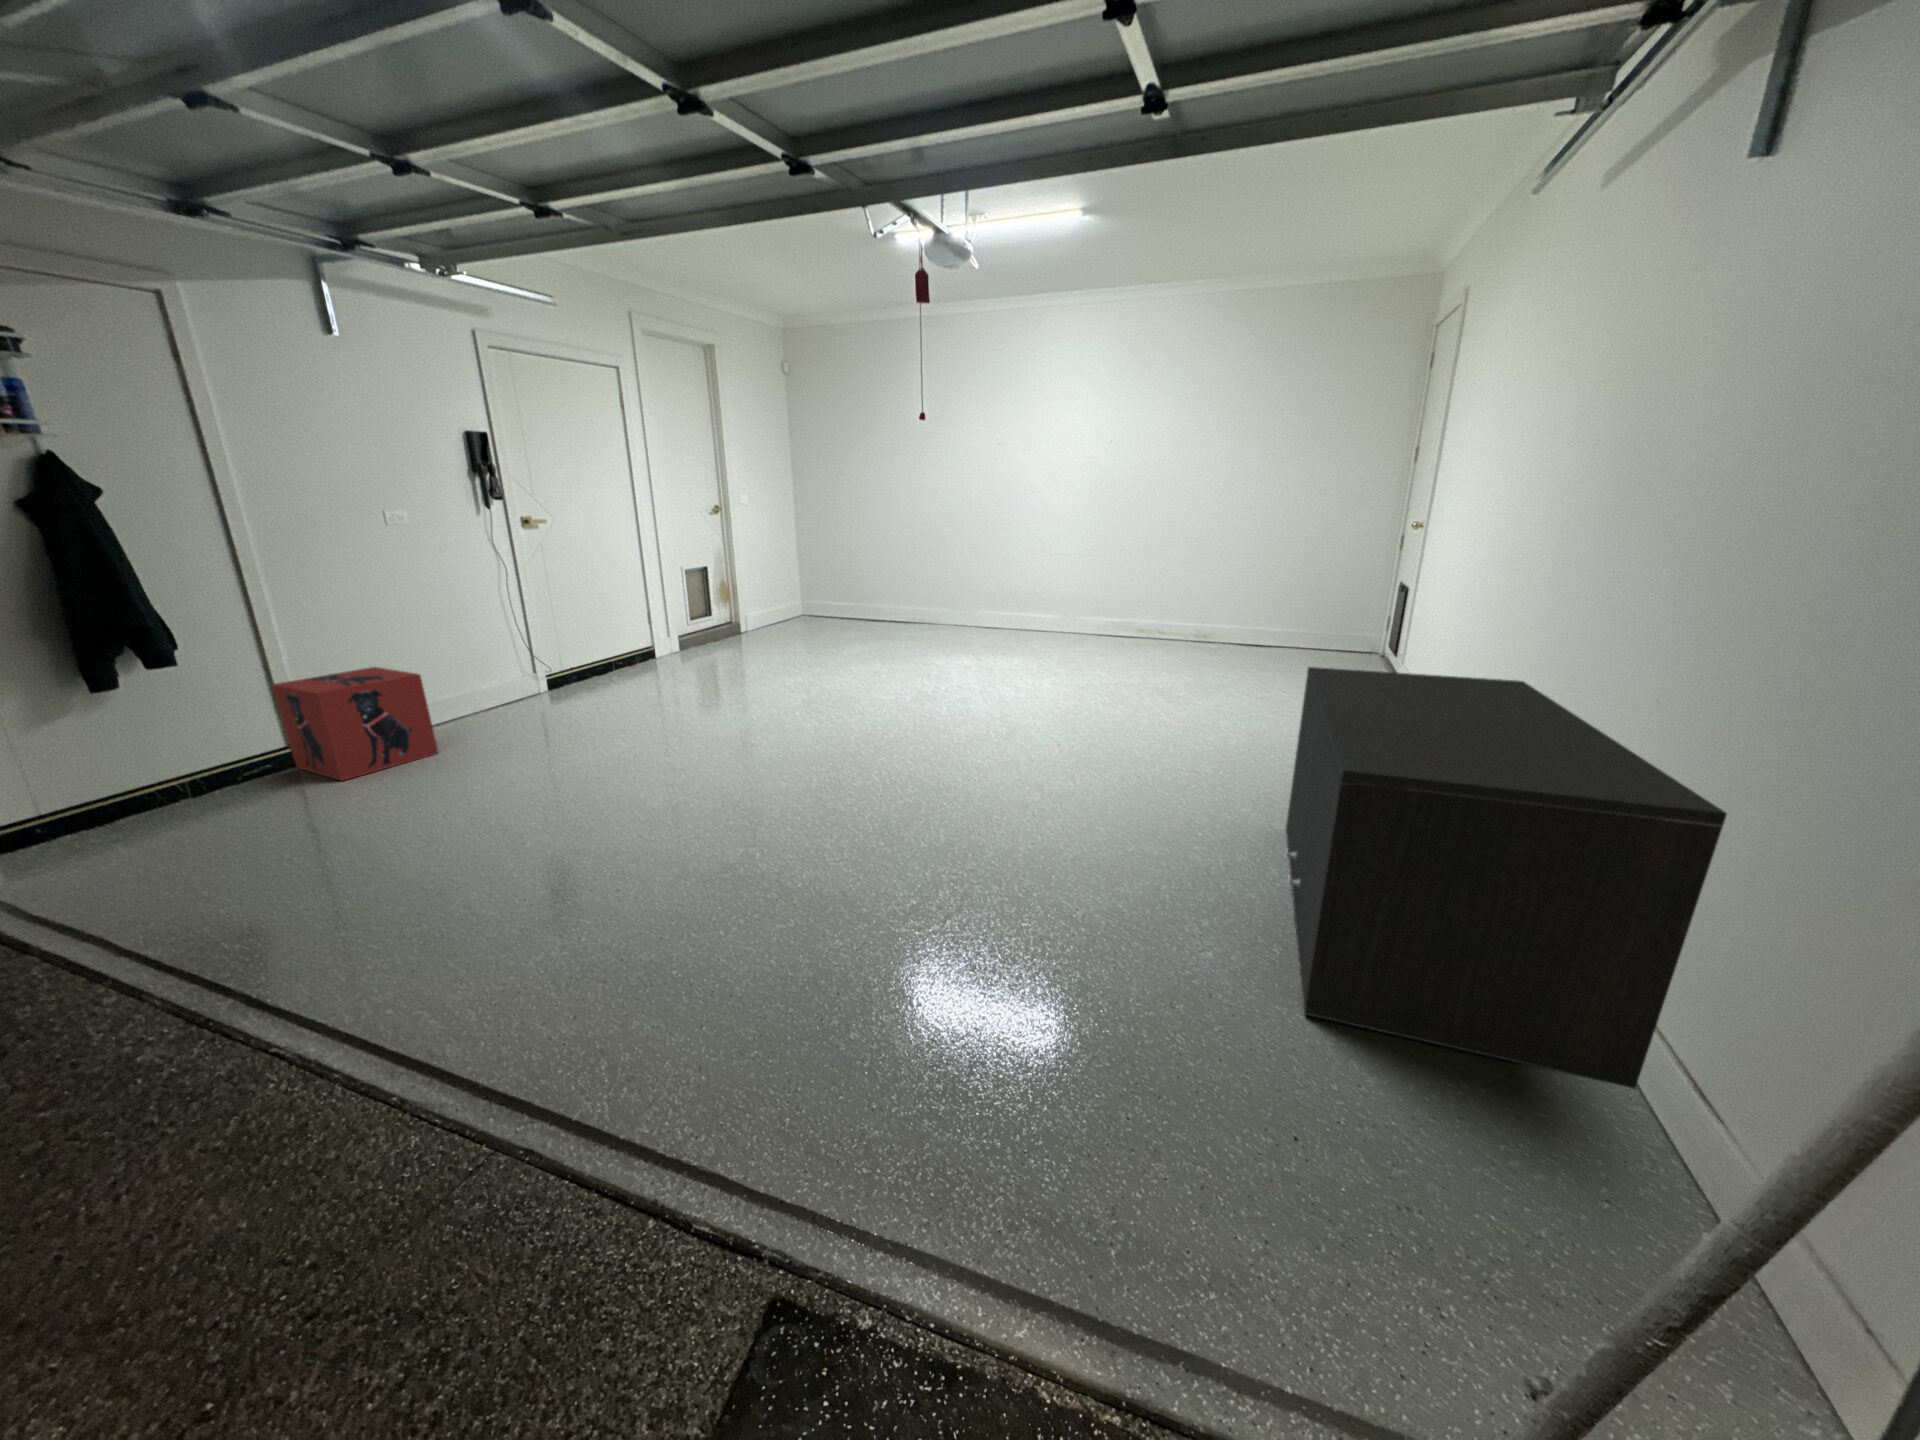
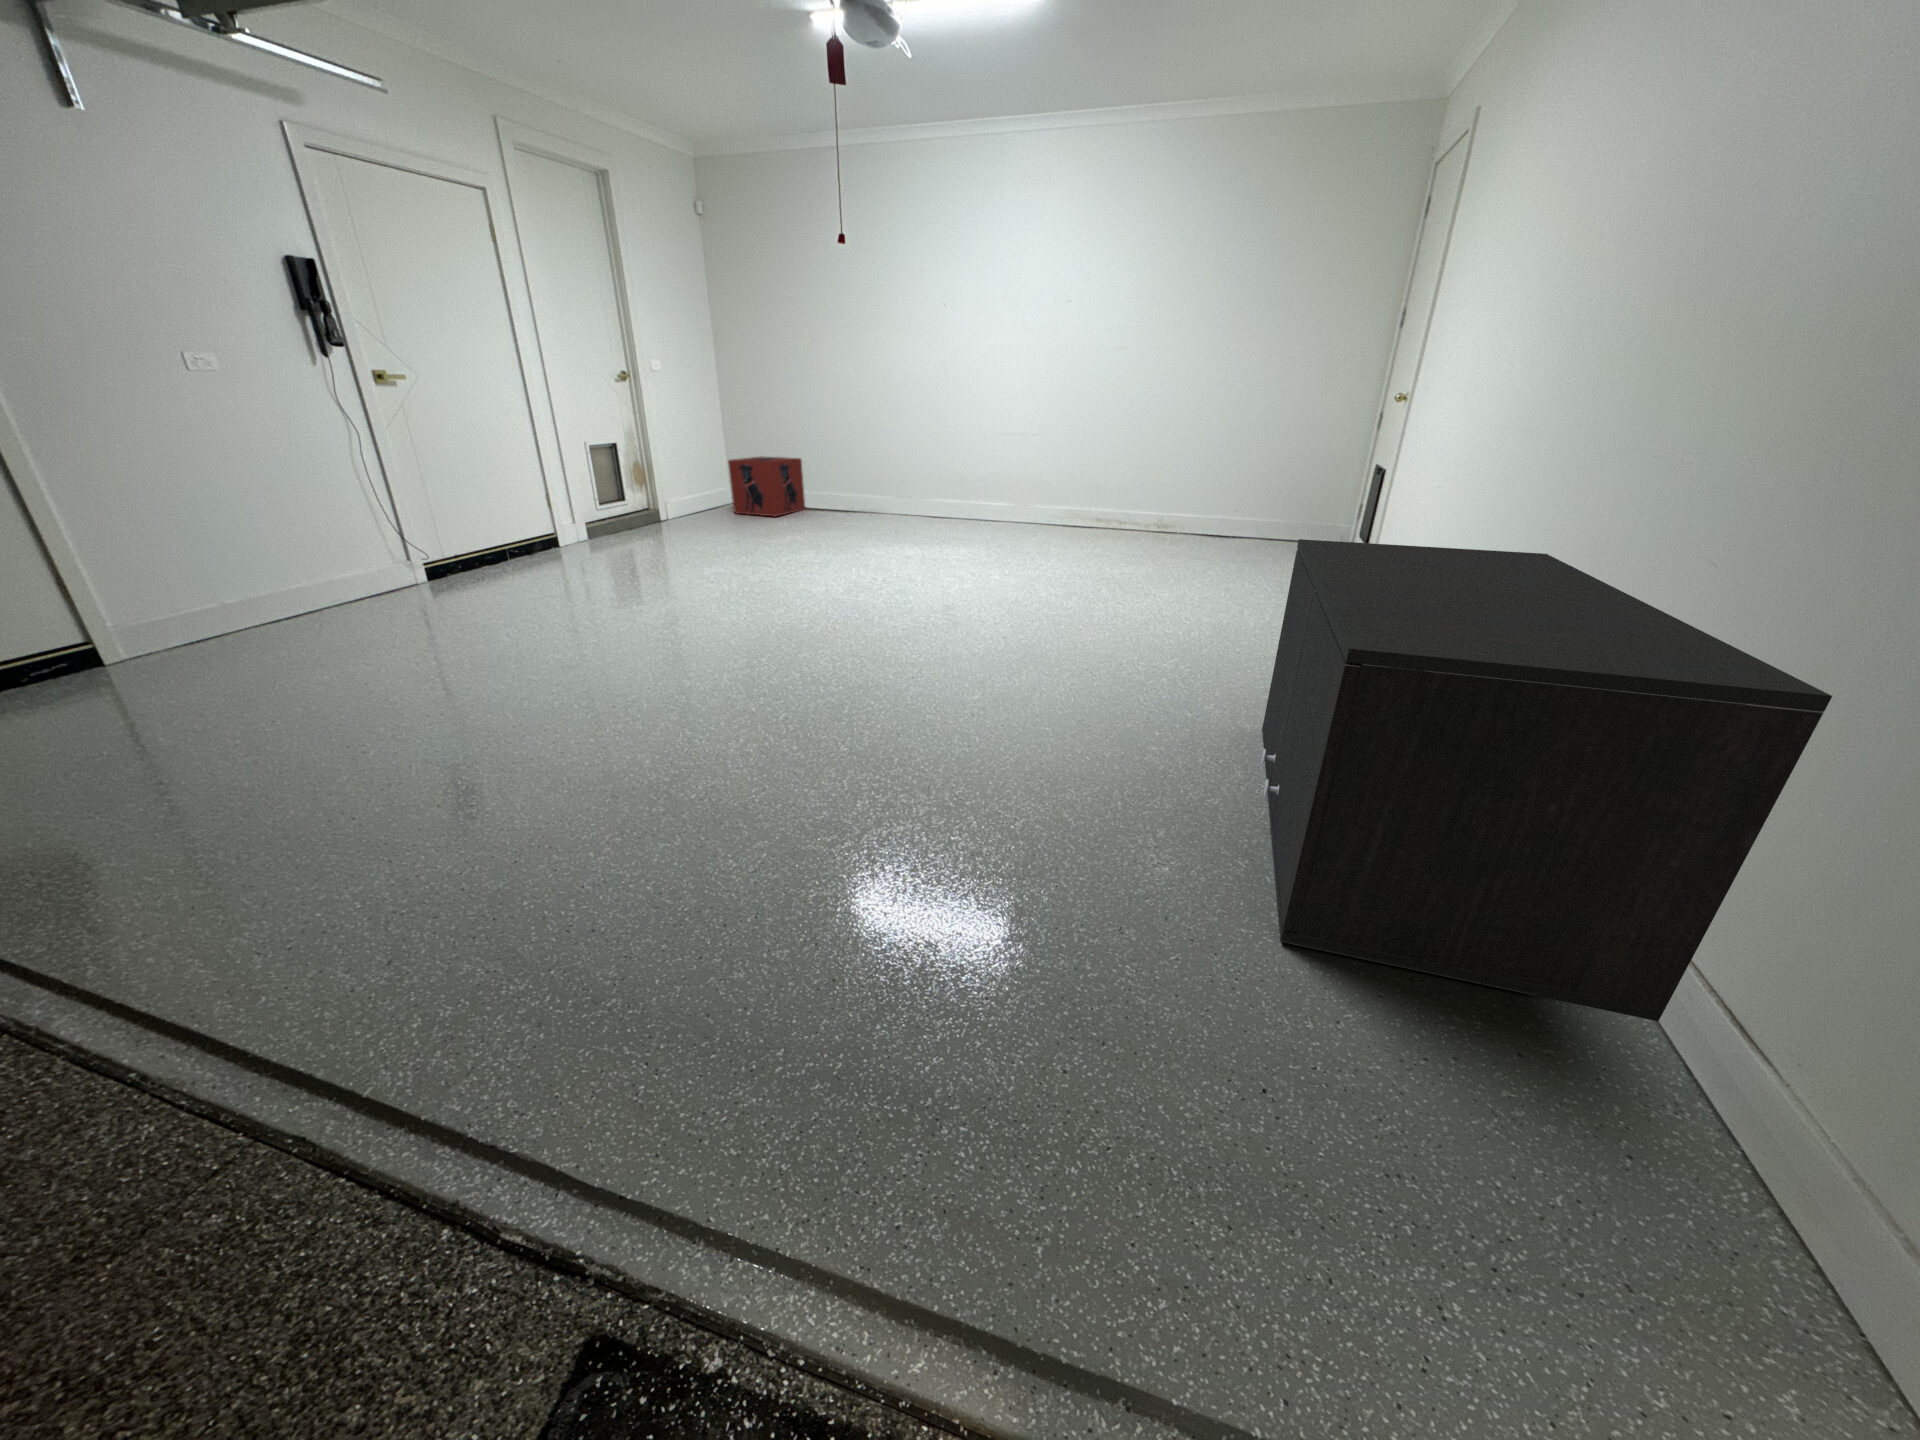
storage box: present [272,667,439,781] -> present [728,456,805,516]

